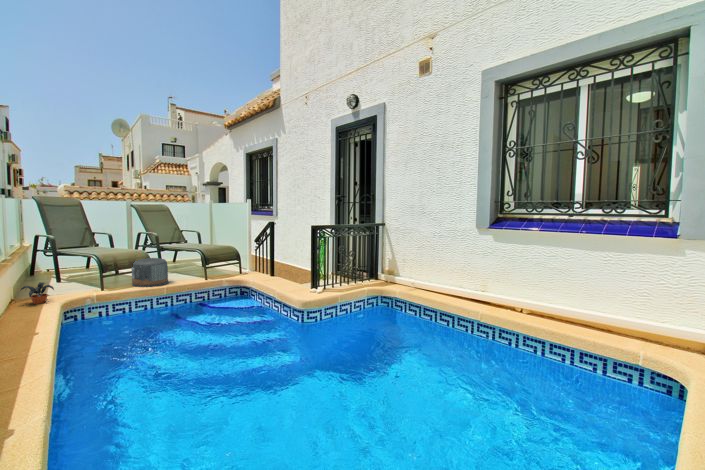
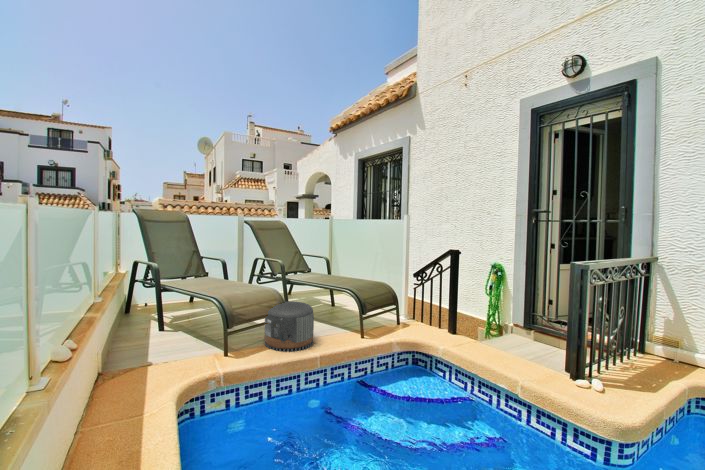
potted plant: present [20,282,54,304] -> none [107,354,163,399]

